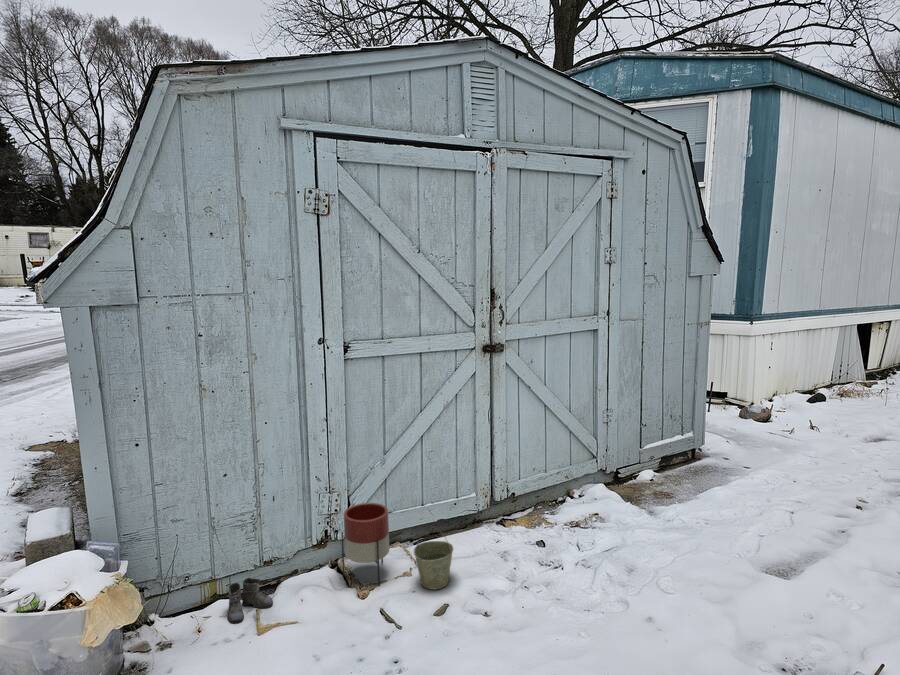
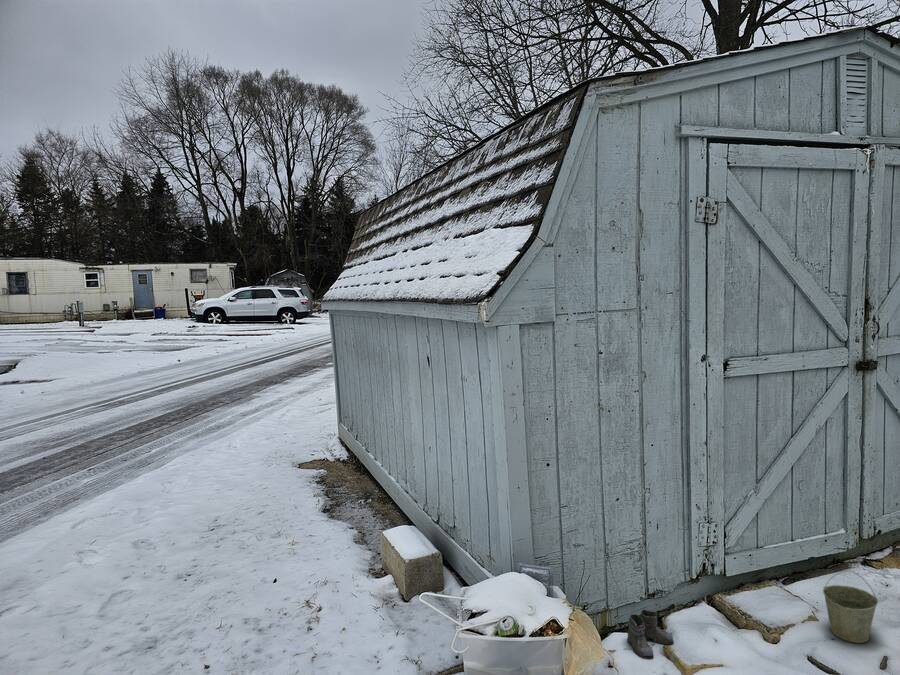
planter: present [341,503,389,586] -> none [729,536,786,632]

